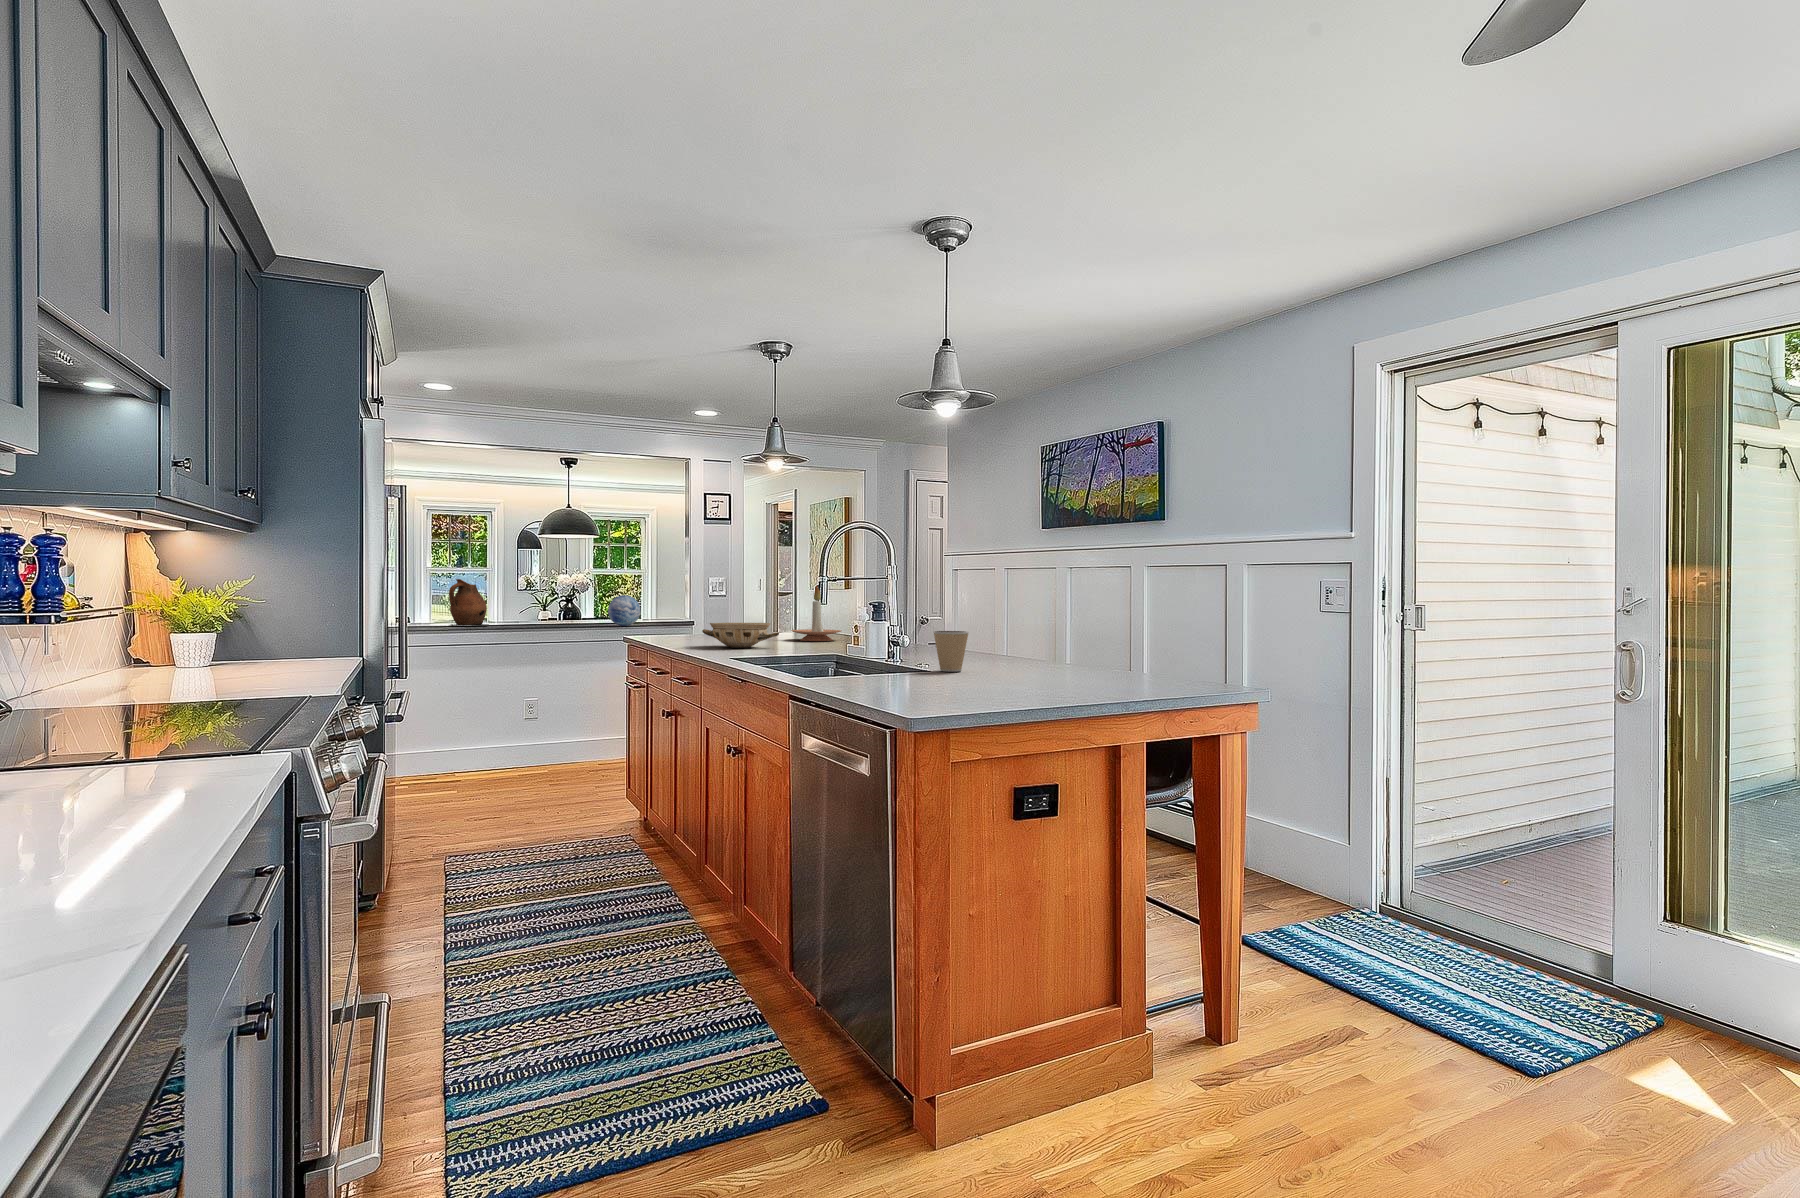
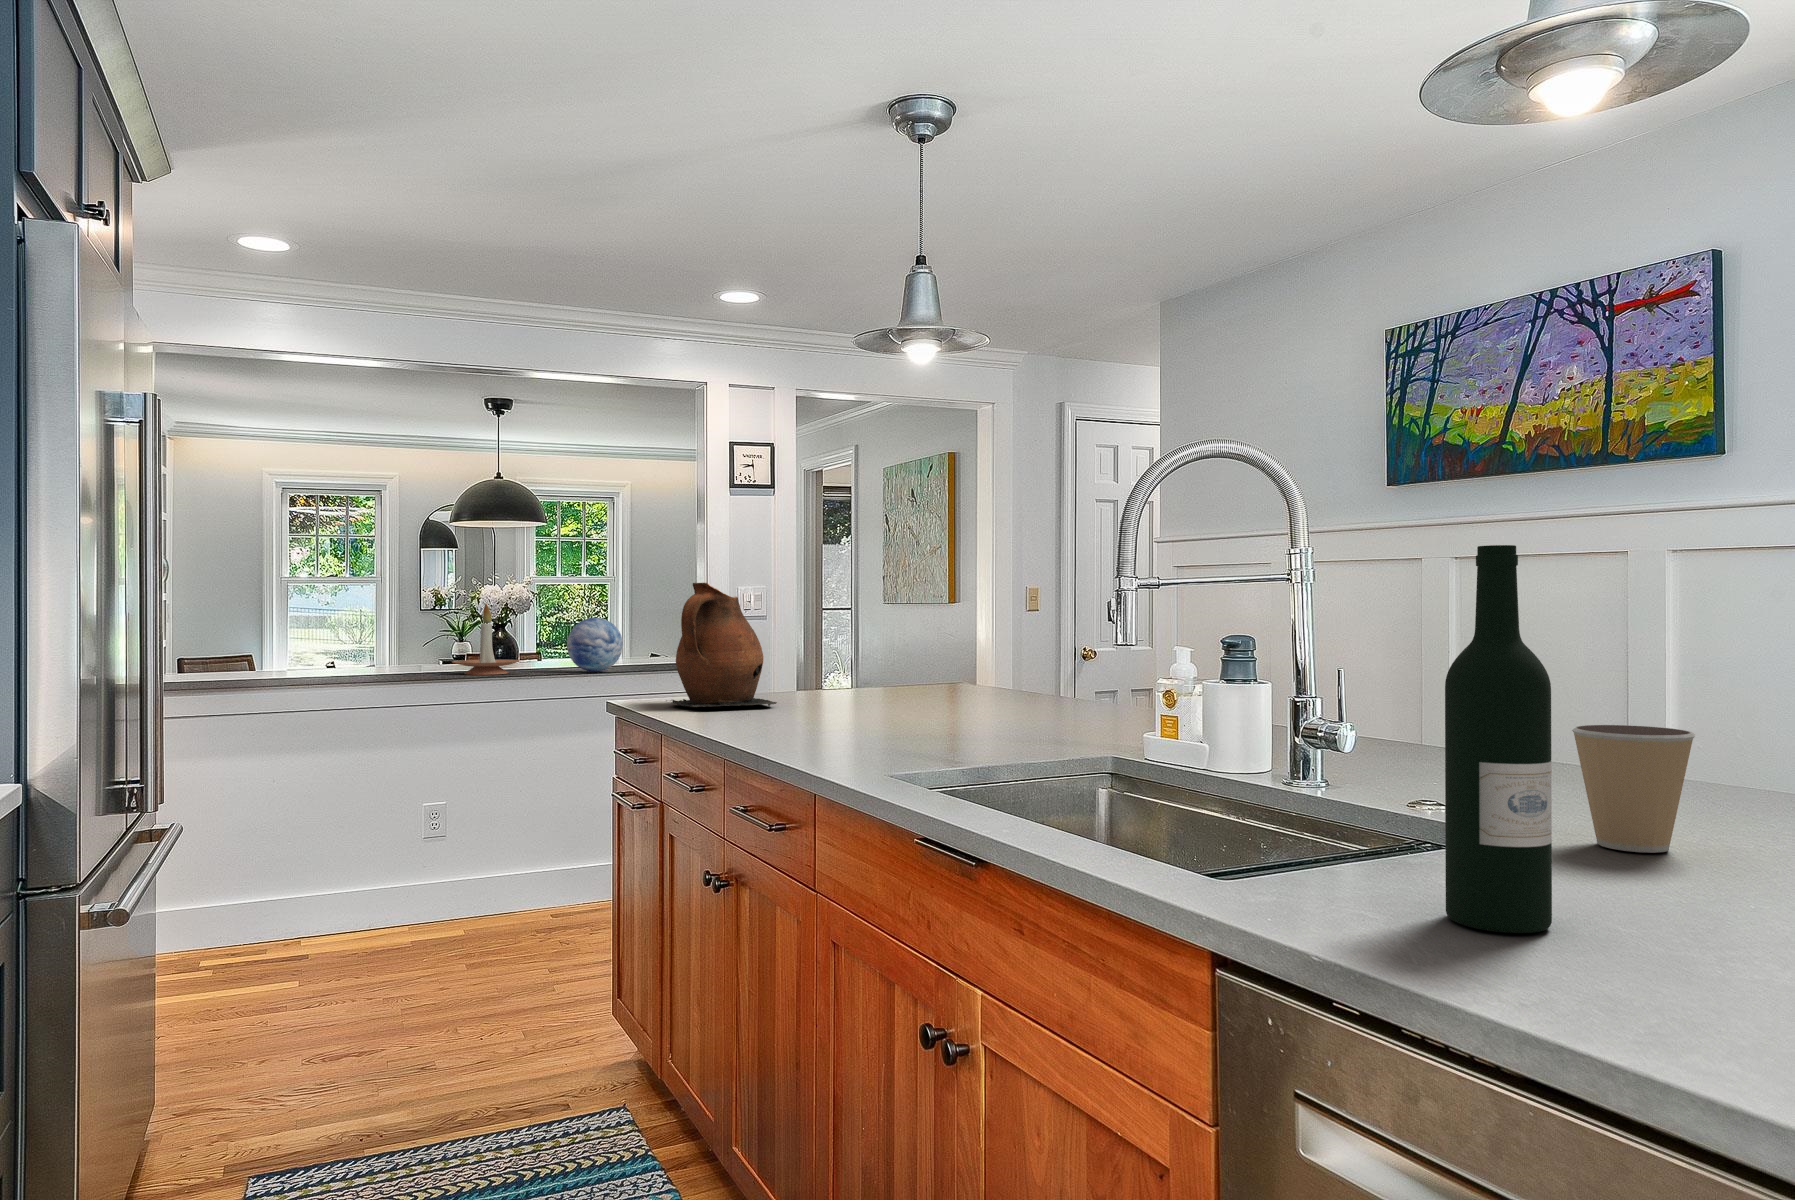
wine bottle: none [844,571,871,681] -> present [1445,545,1552,933]
ceramic pitcher: present [449,579,489,626] -> present [672,583,777,707]
candle holder: present [791,585,842,641] -> present [452,604,520,675]
ceramic bowl: present [702,623,779,648] -> none [797,680,973,740]

